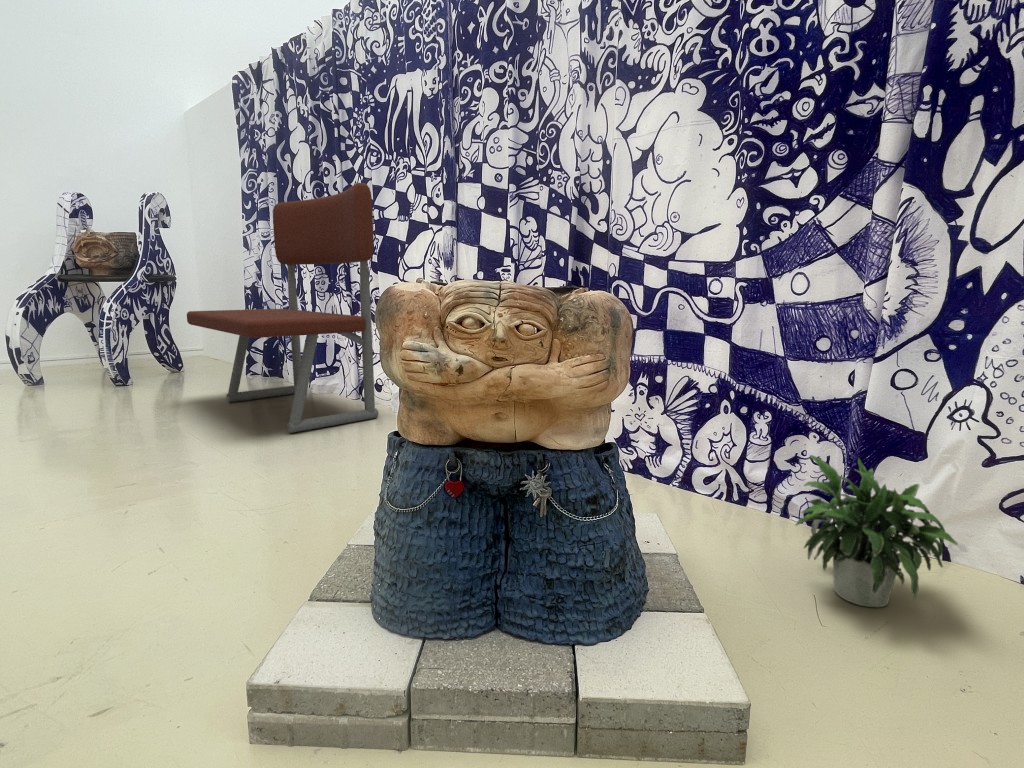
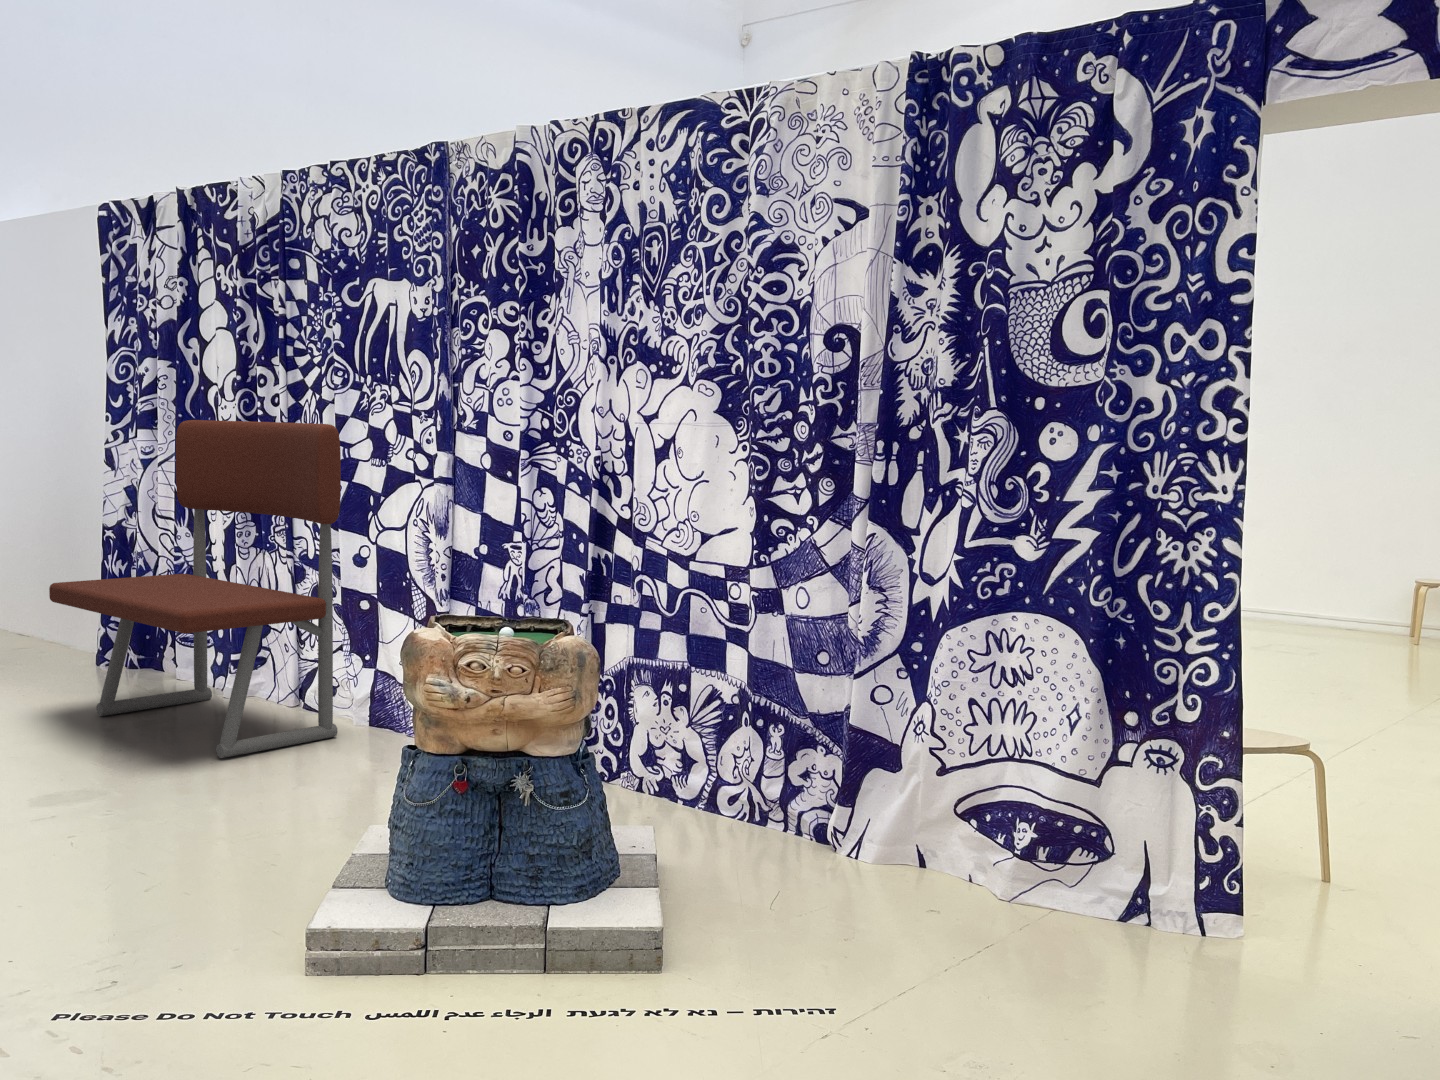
potted plant: present [796,455,957,607] -> none [760,764,877,894]

